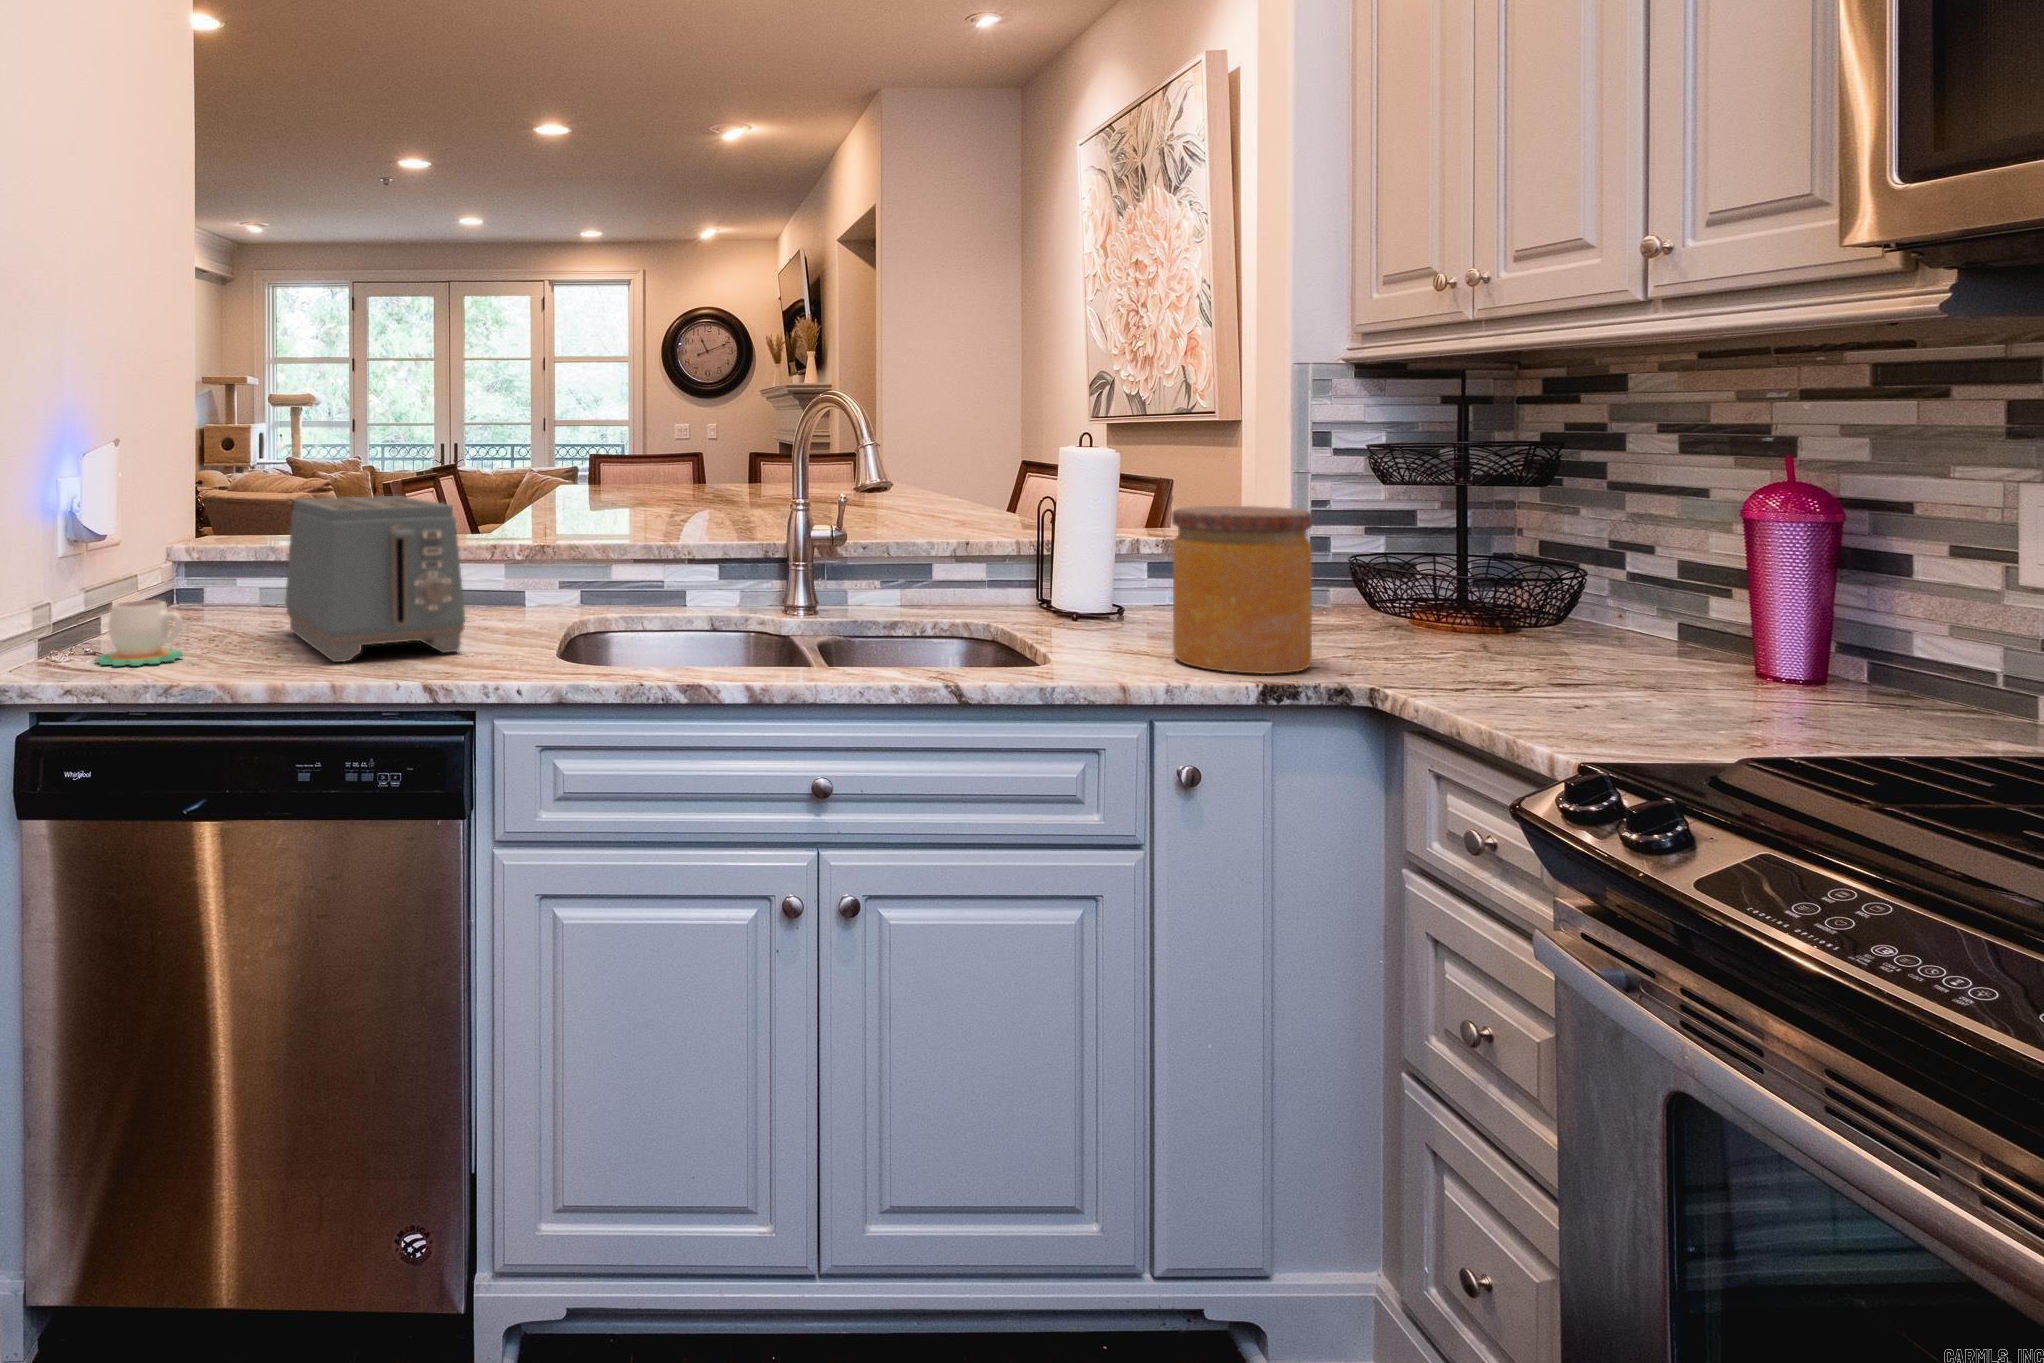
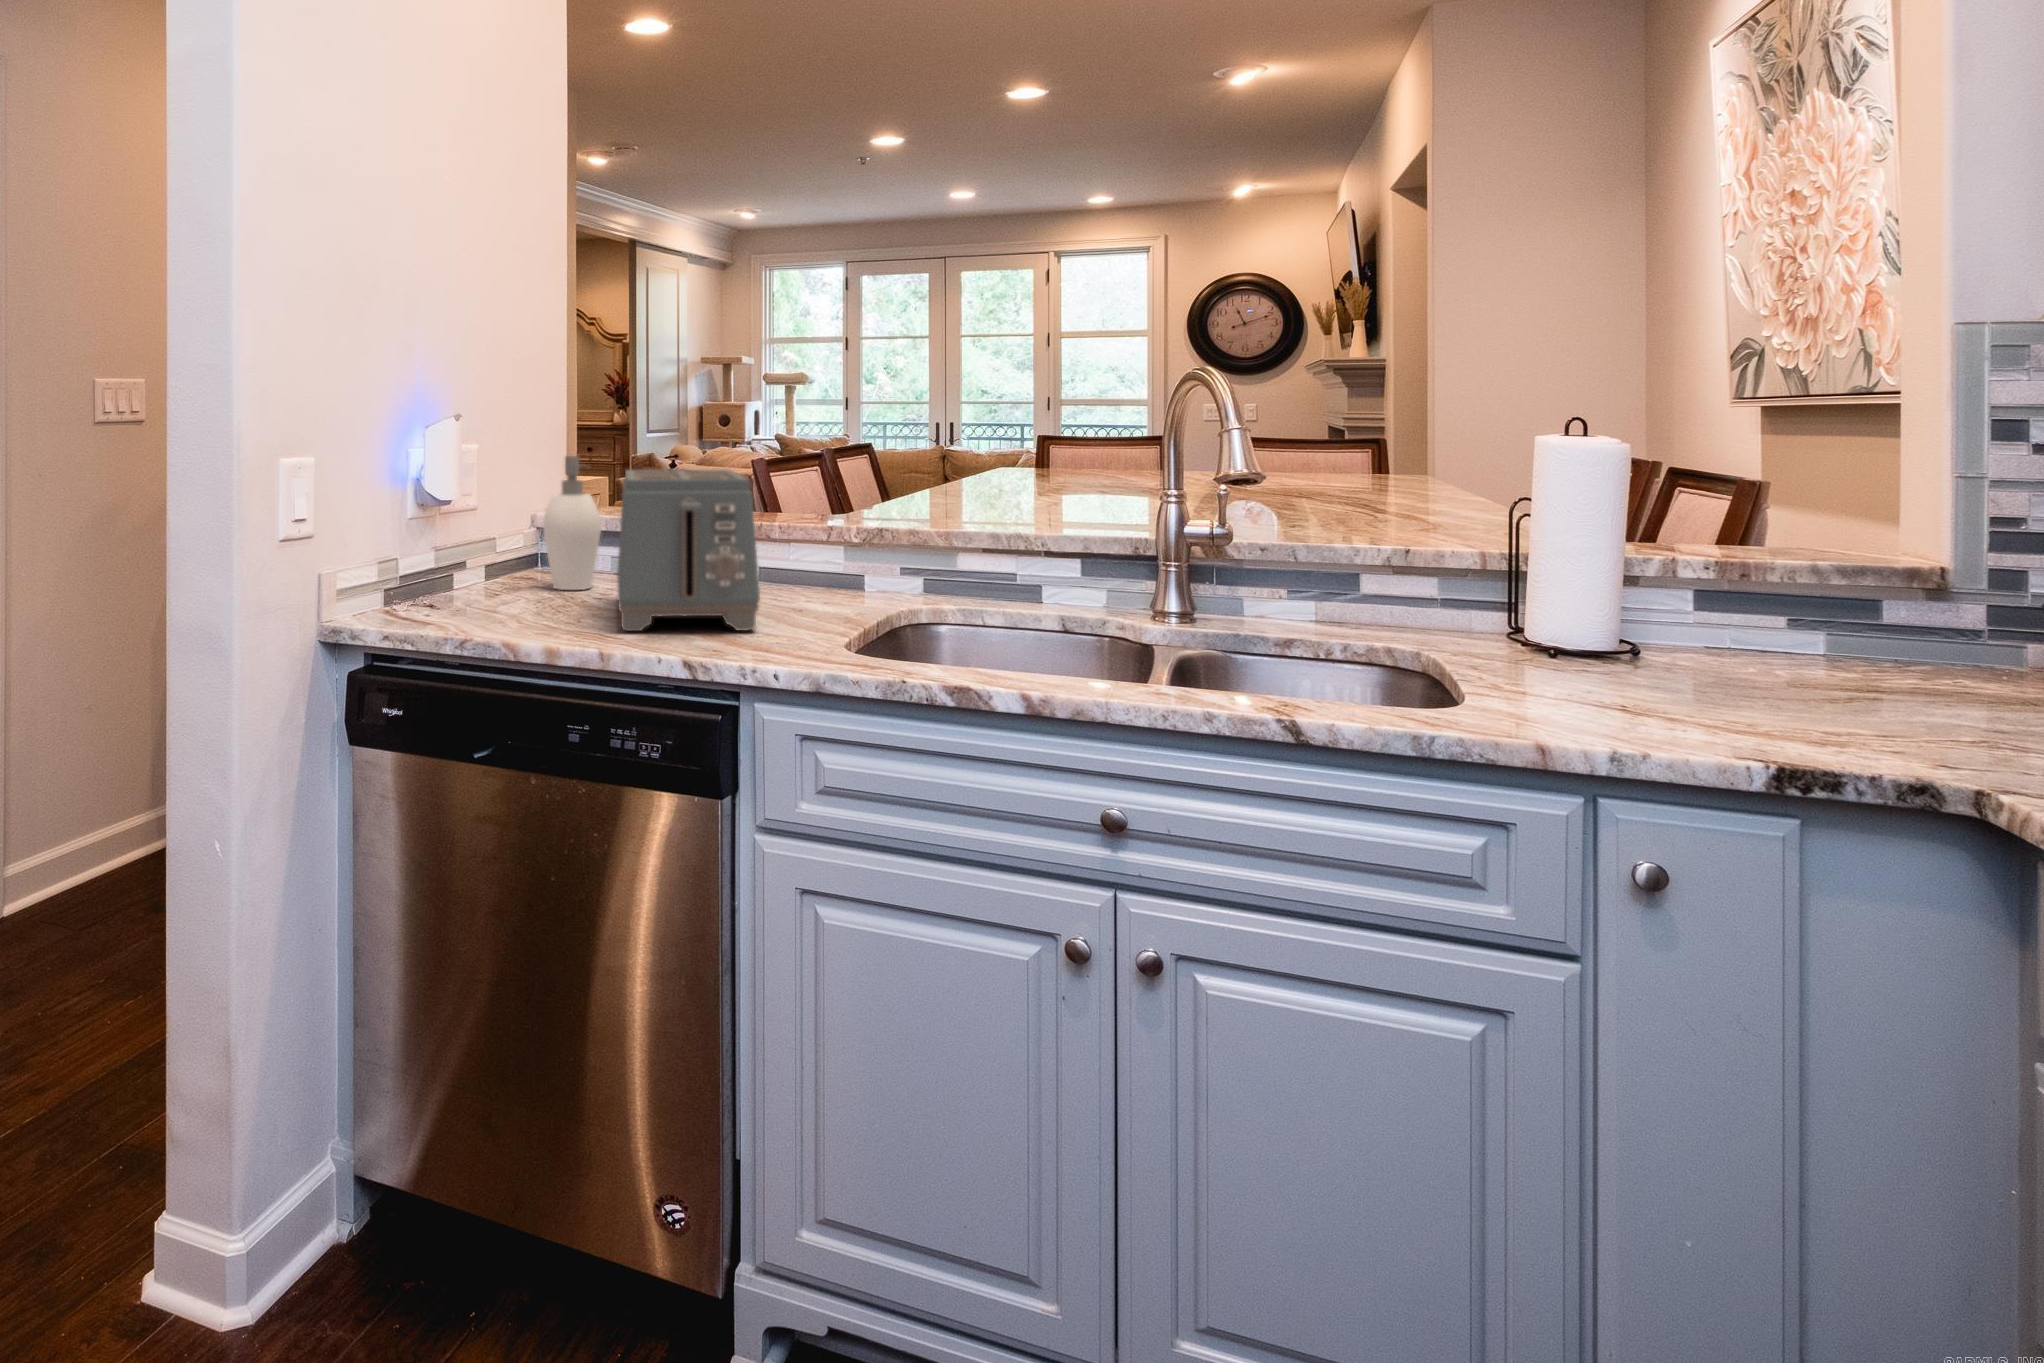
soap dispenser: none [189,486,253,627] -> present [543,456,601,590]
jar: present [1172,506,1312,674] -> none [1655,512,1895,754]
mug: present [96,600,183,666] -> none [428,559,505,620]

